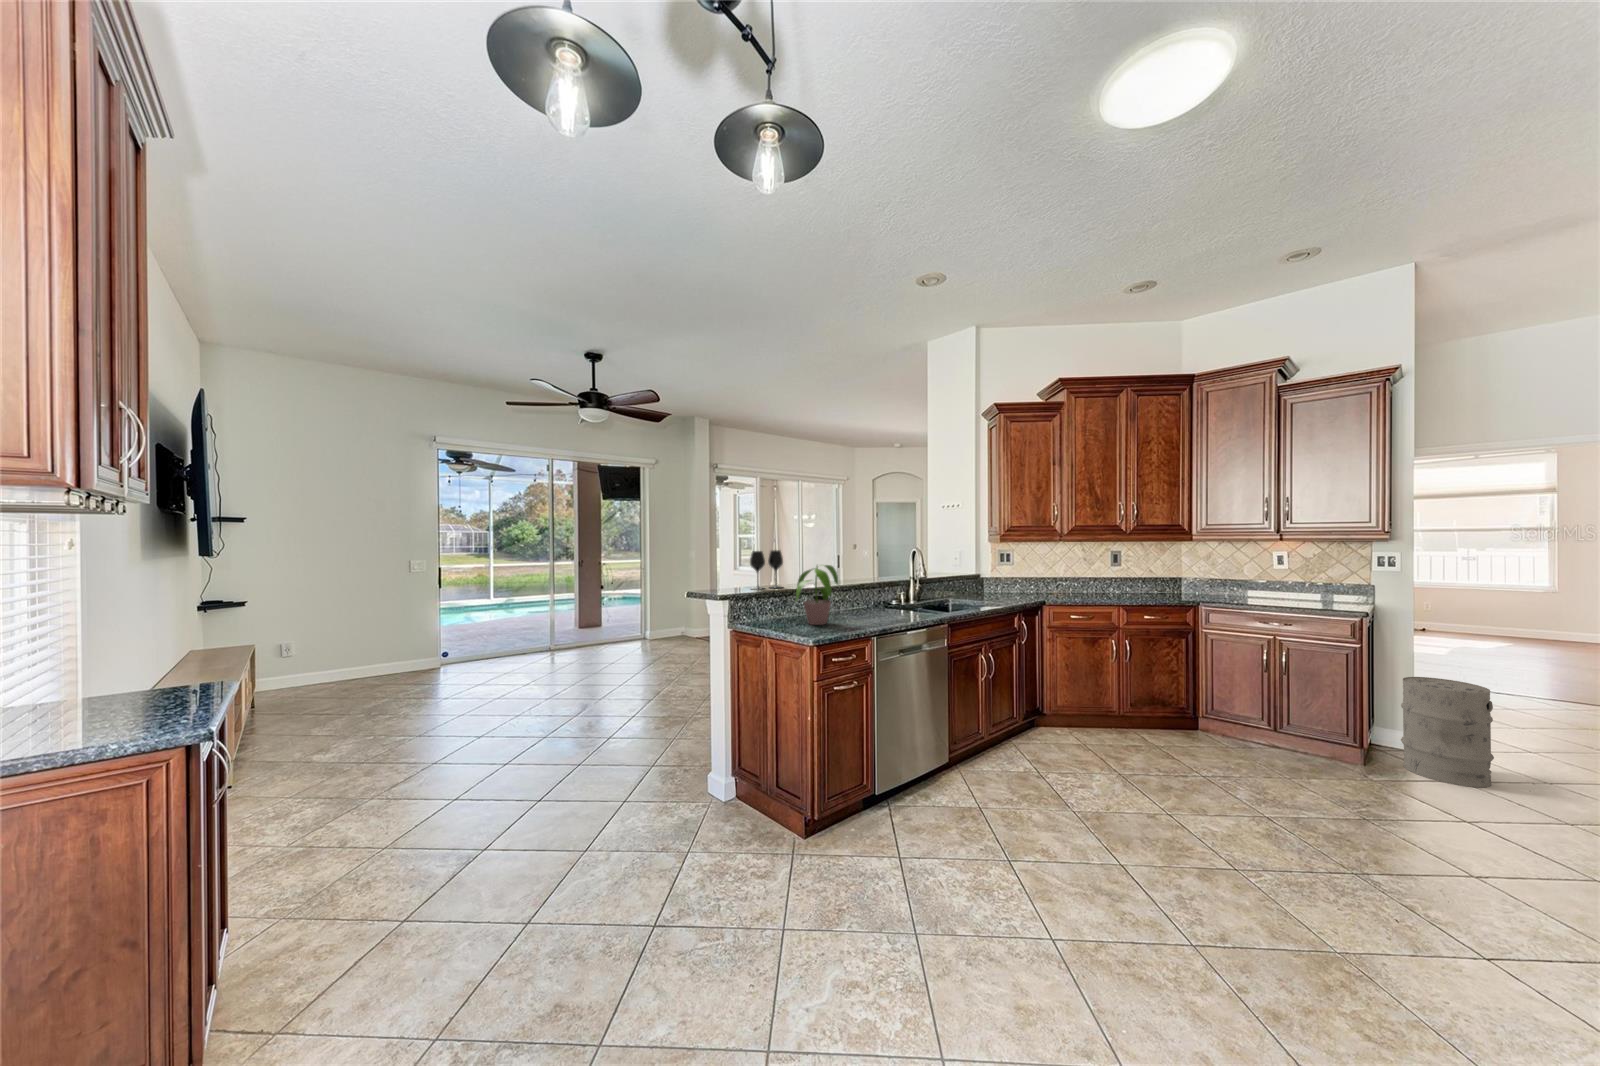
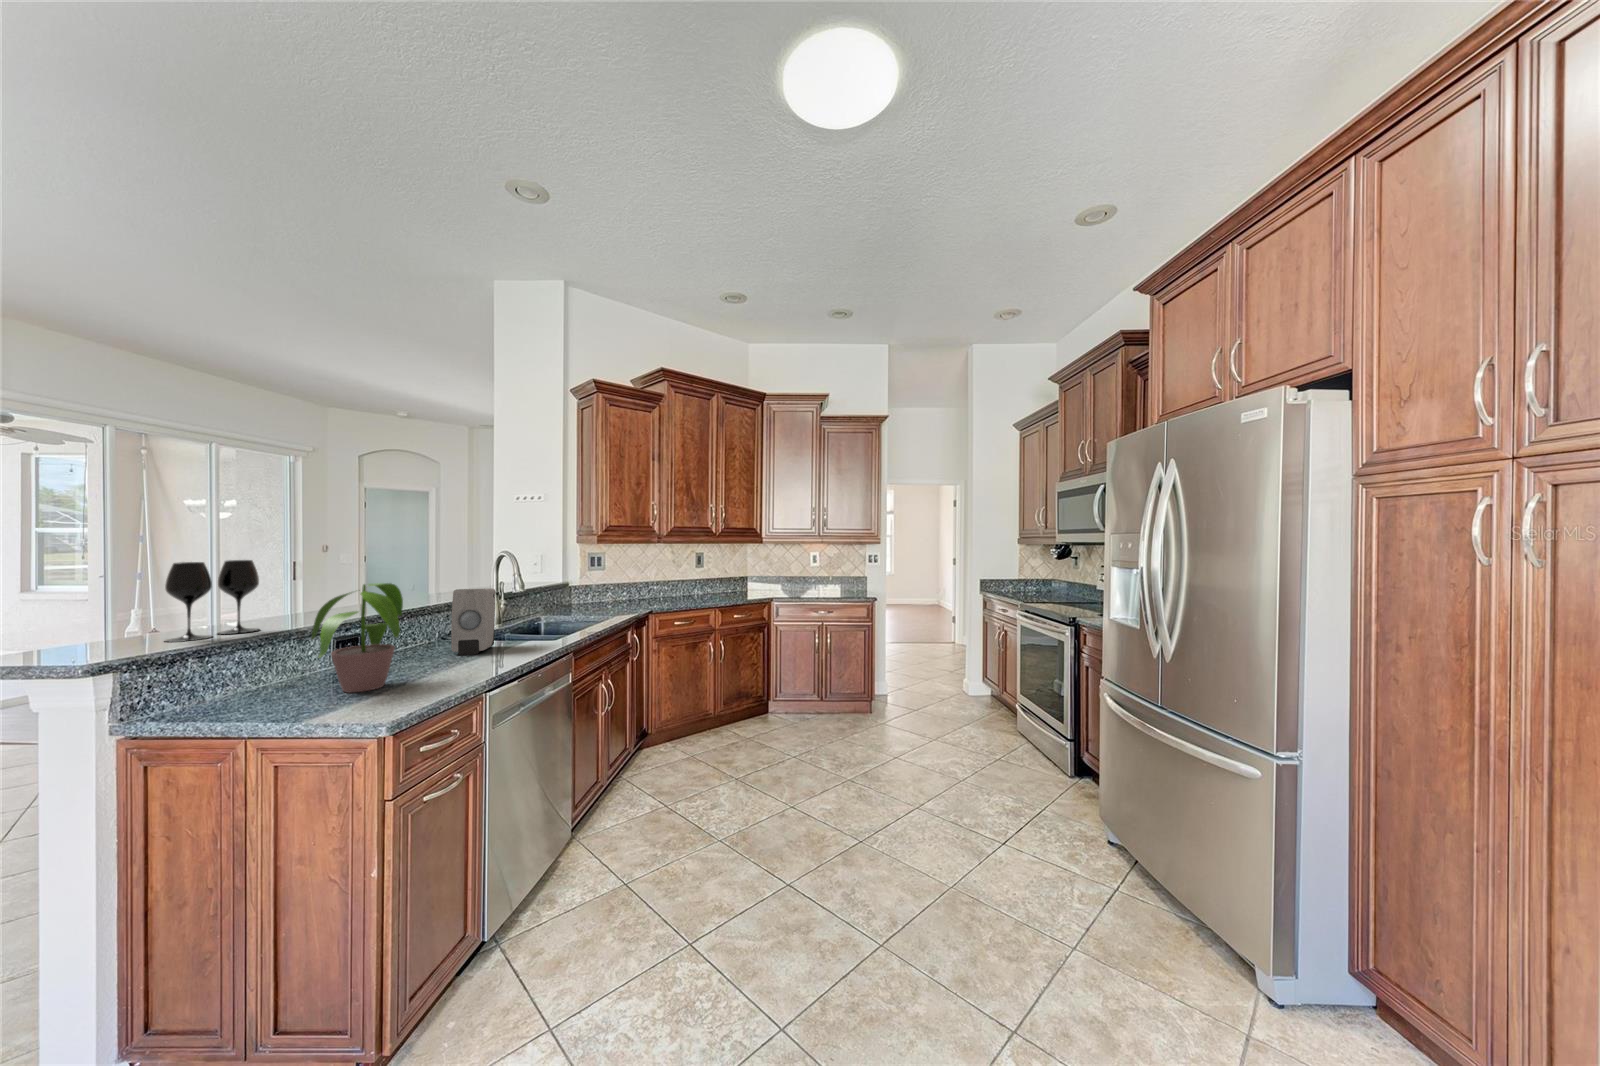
soap dispenser: none [872,572,901,616] -> present [451,588,495,655]
trash can: present [1401,677,1494,787] -> none [883,638,925,711]

